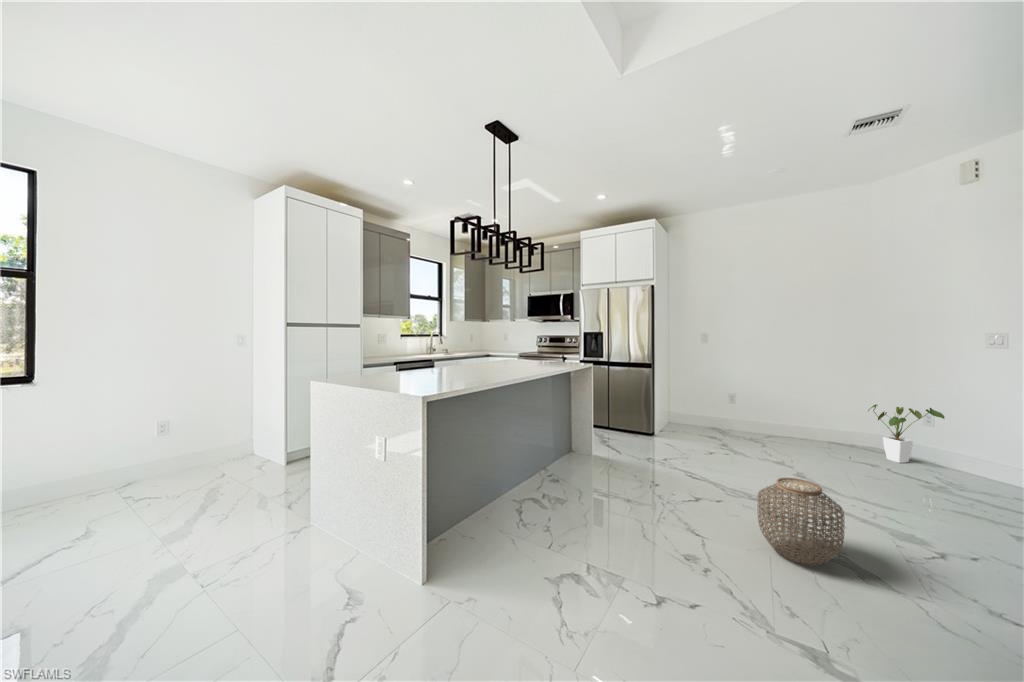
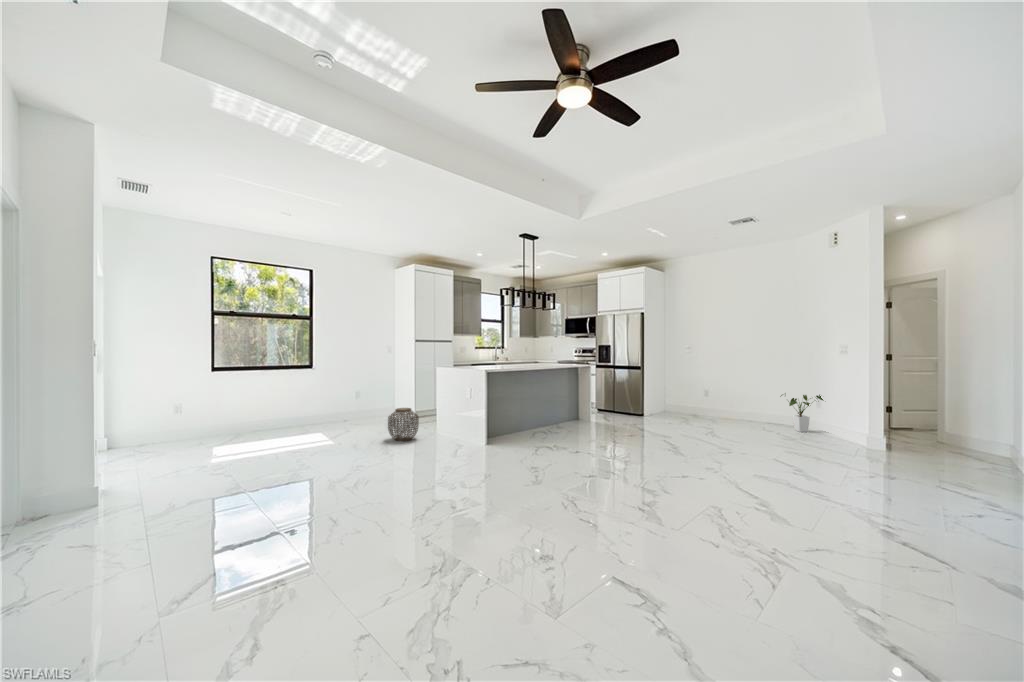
woven basket: present [758,478,844,565] -> present [388,408,419,441]

